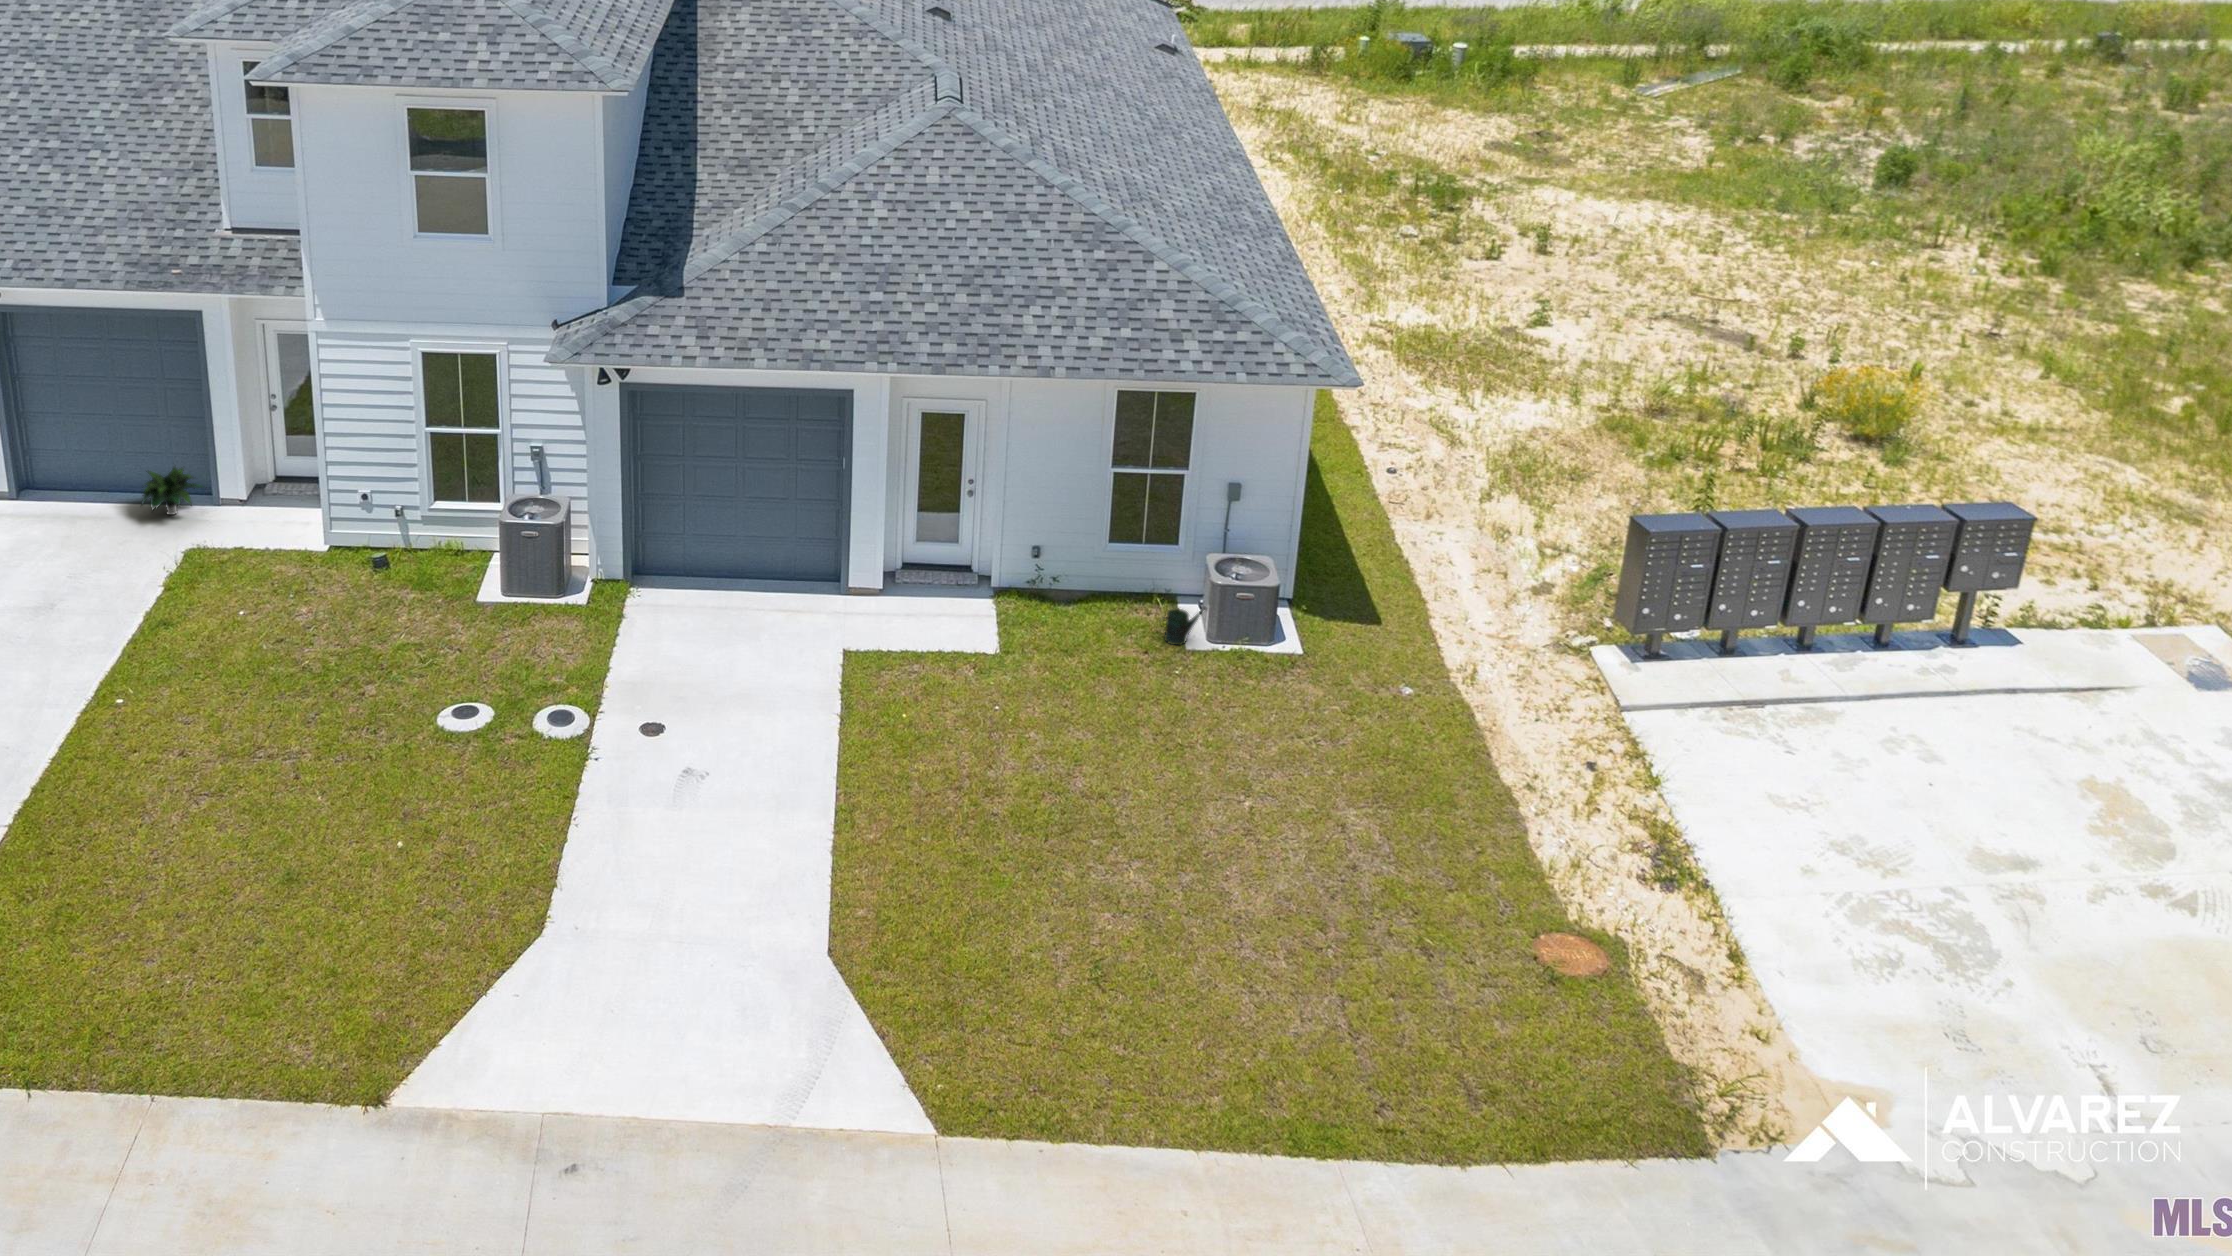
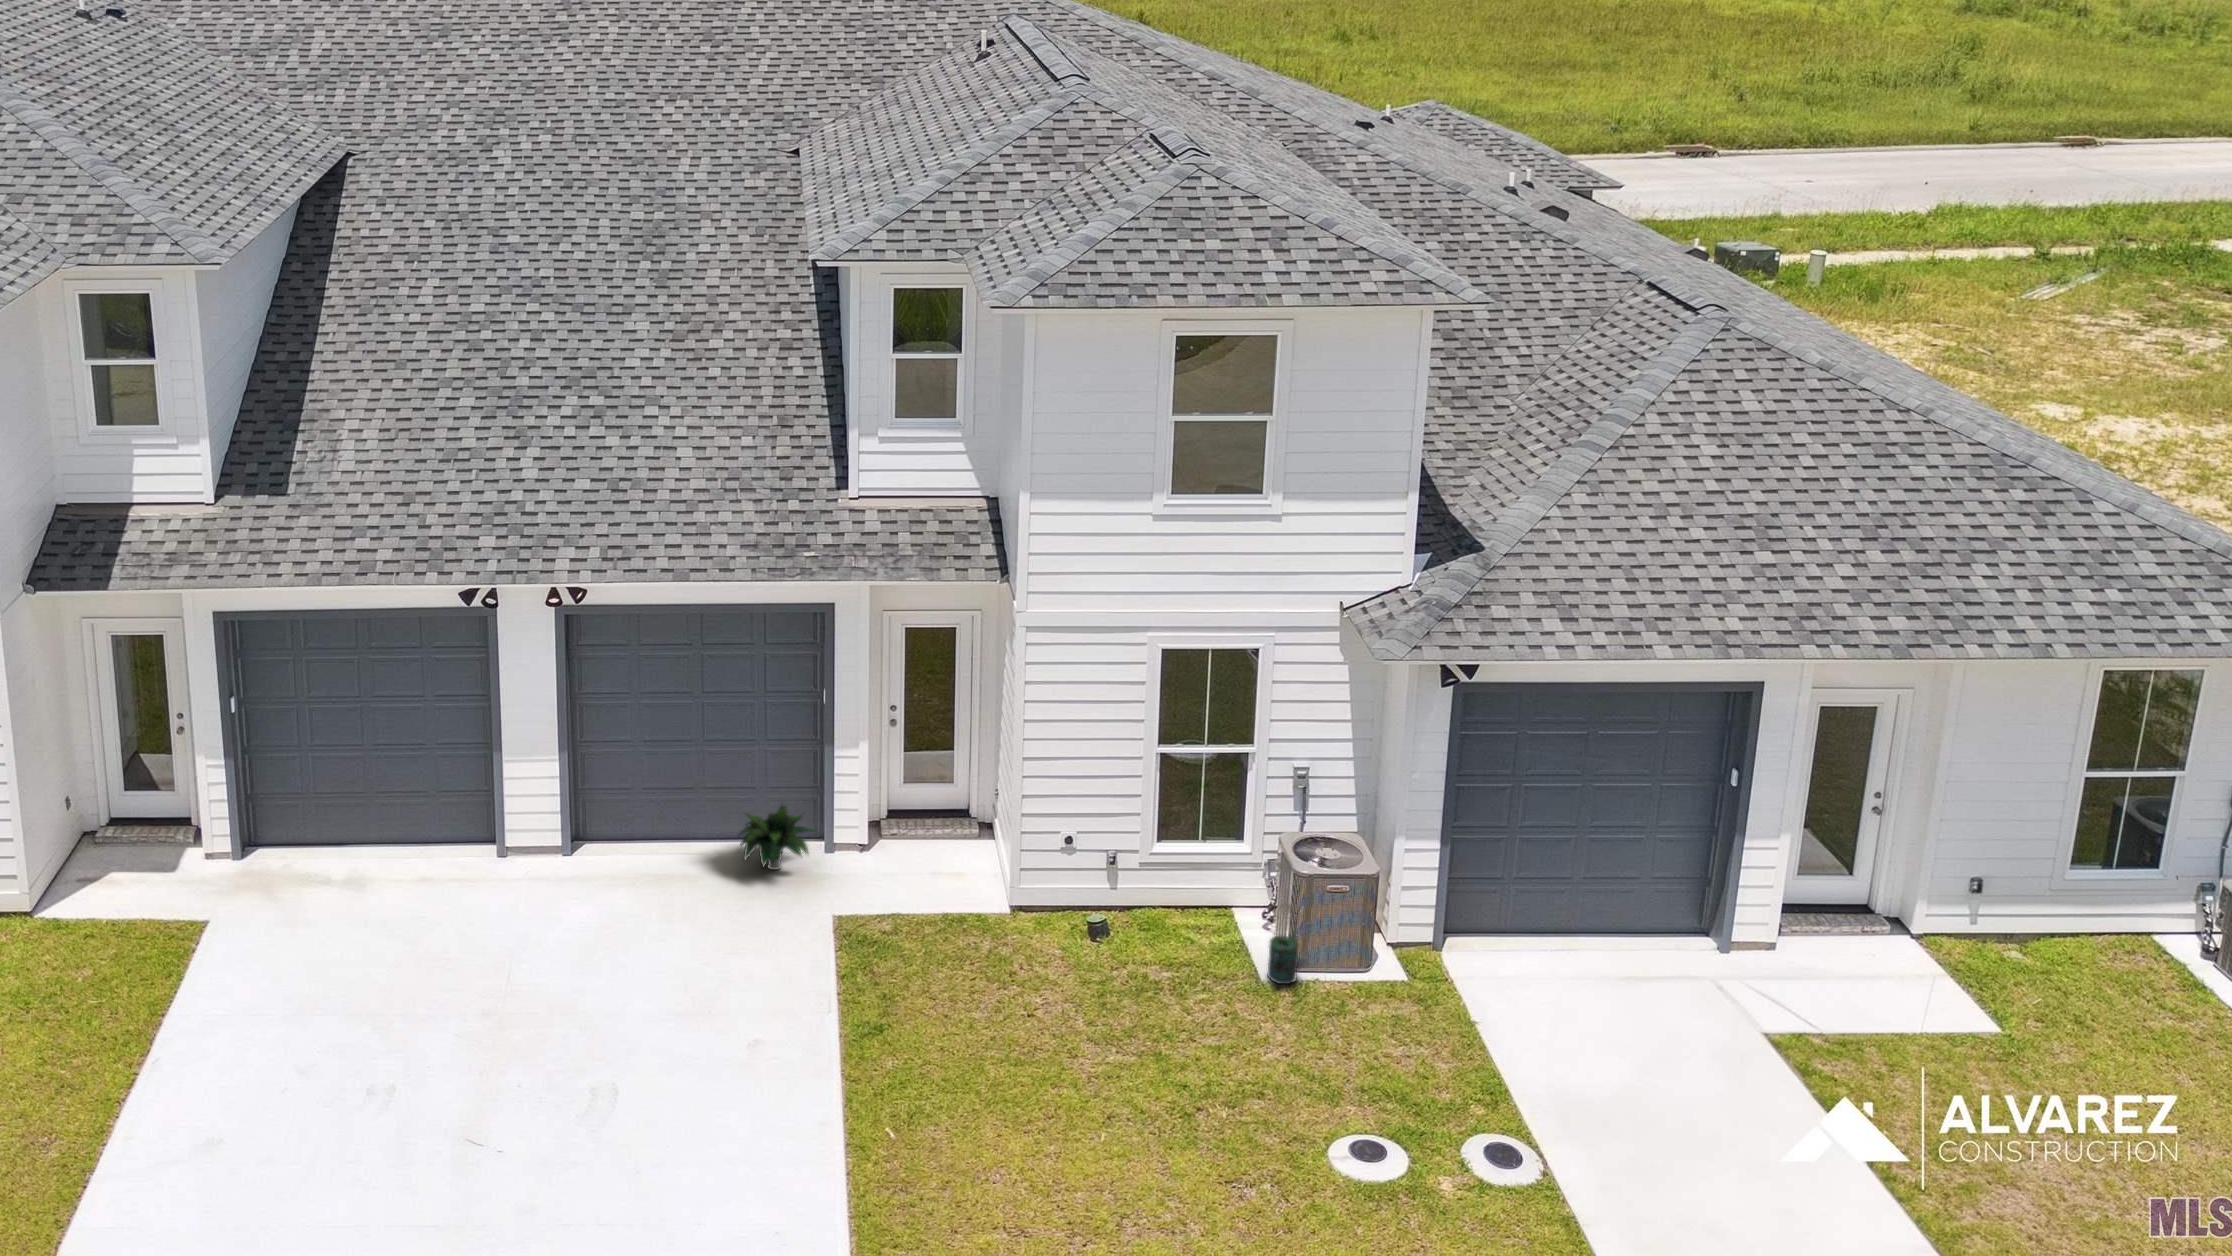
watering can: present [1165,606,1206,645] -> present [1267,929,1298,984]

